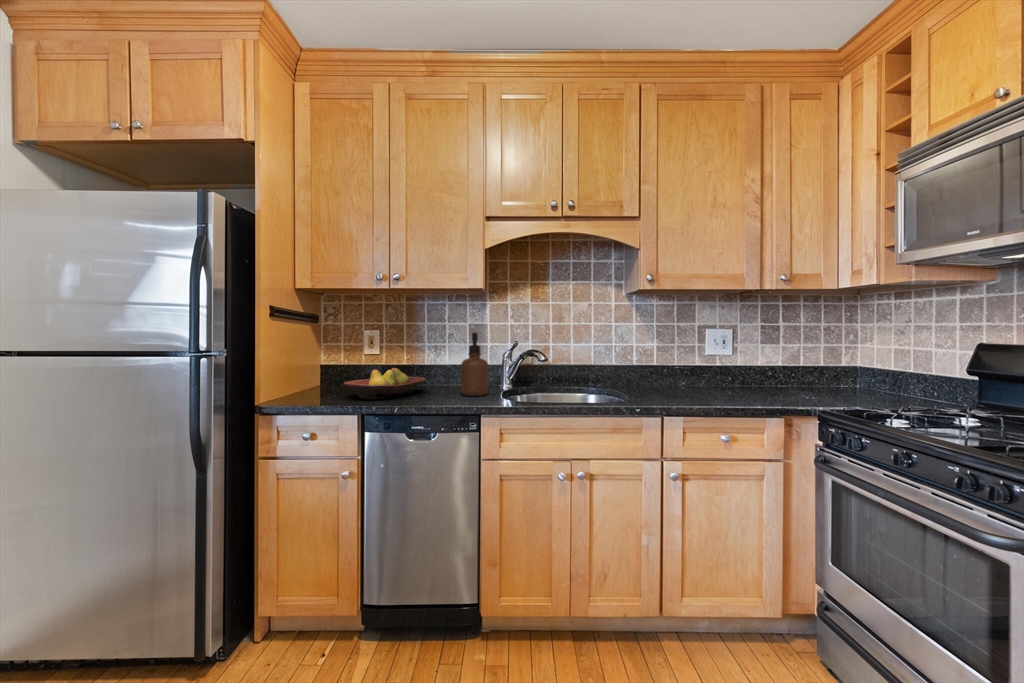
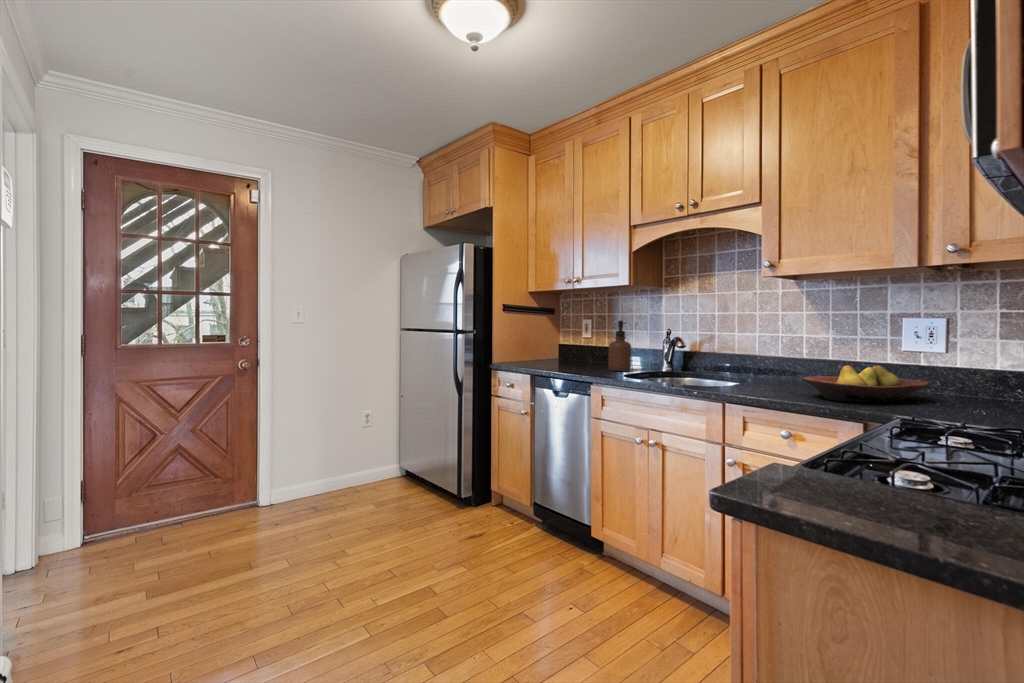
fruit bowl: present [344,368,426,400] -> present [803,365,928,402]

